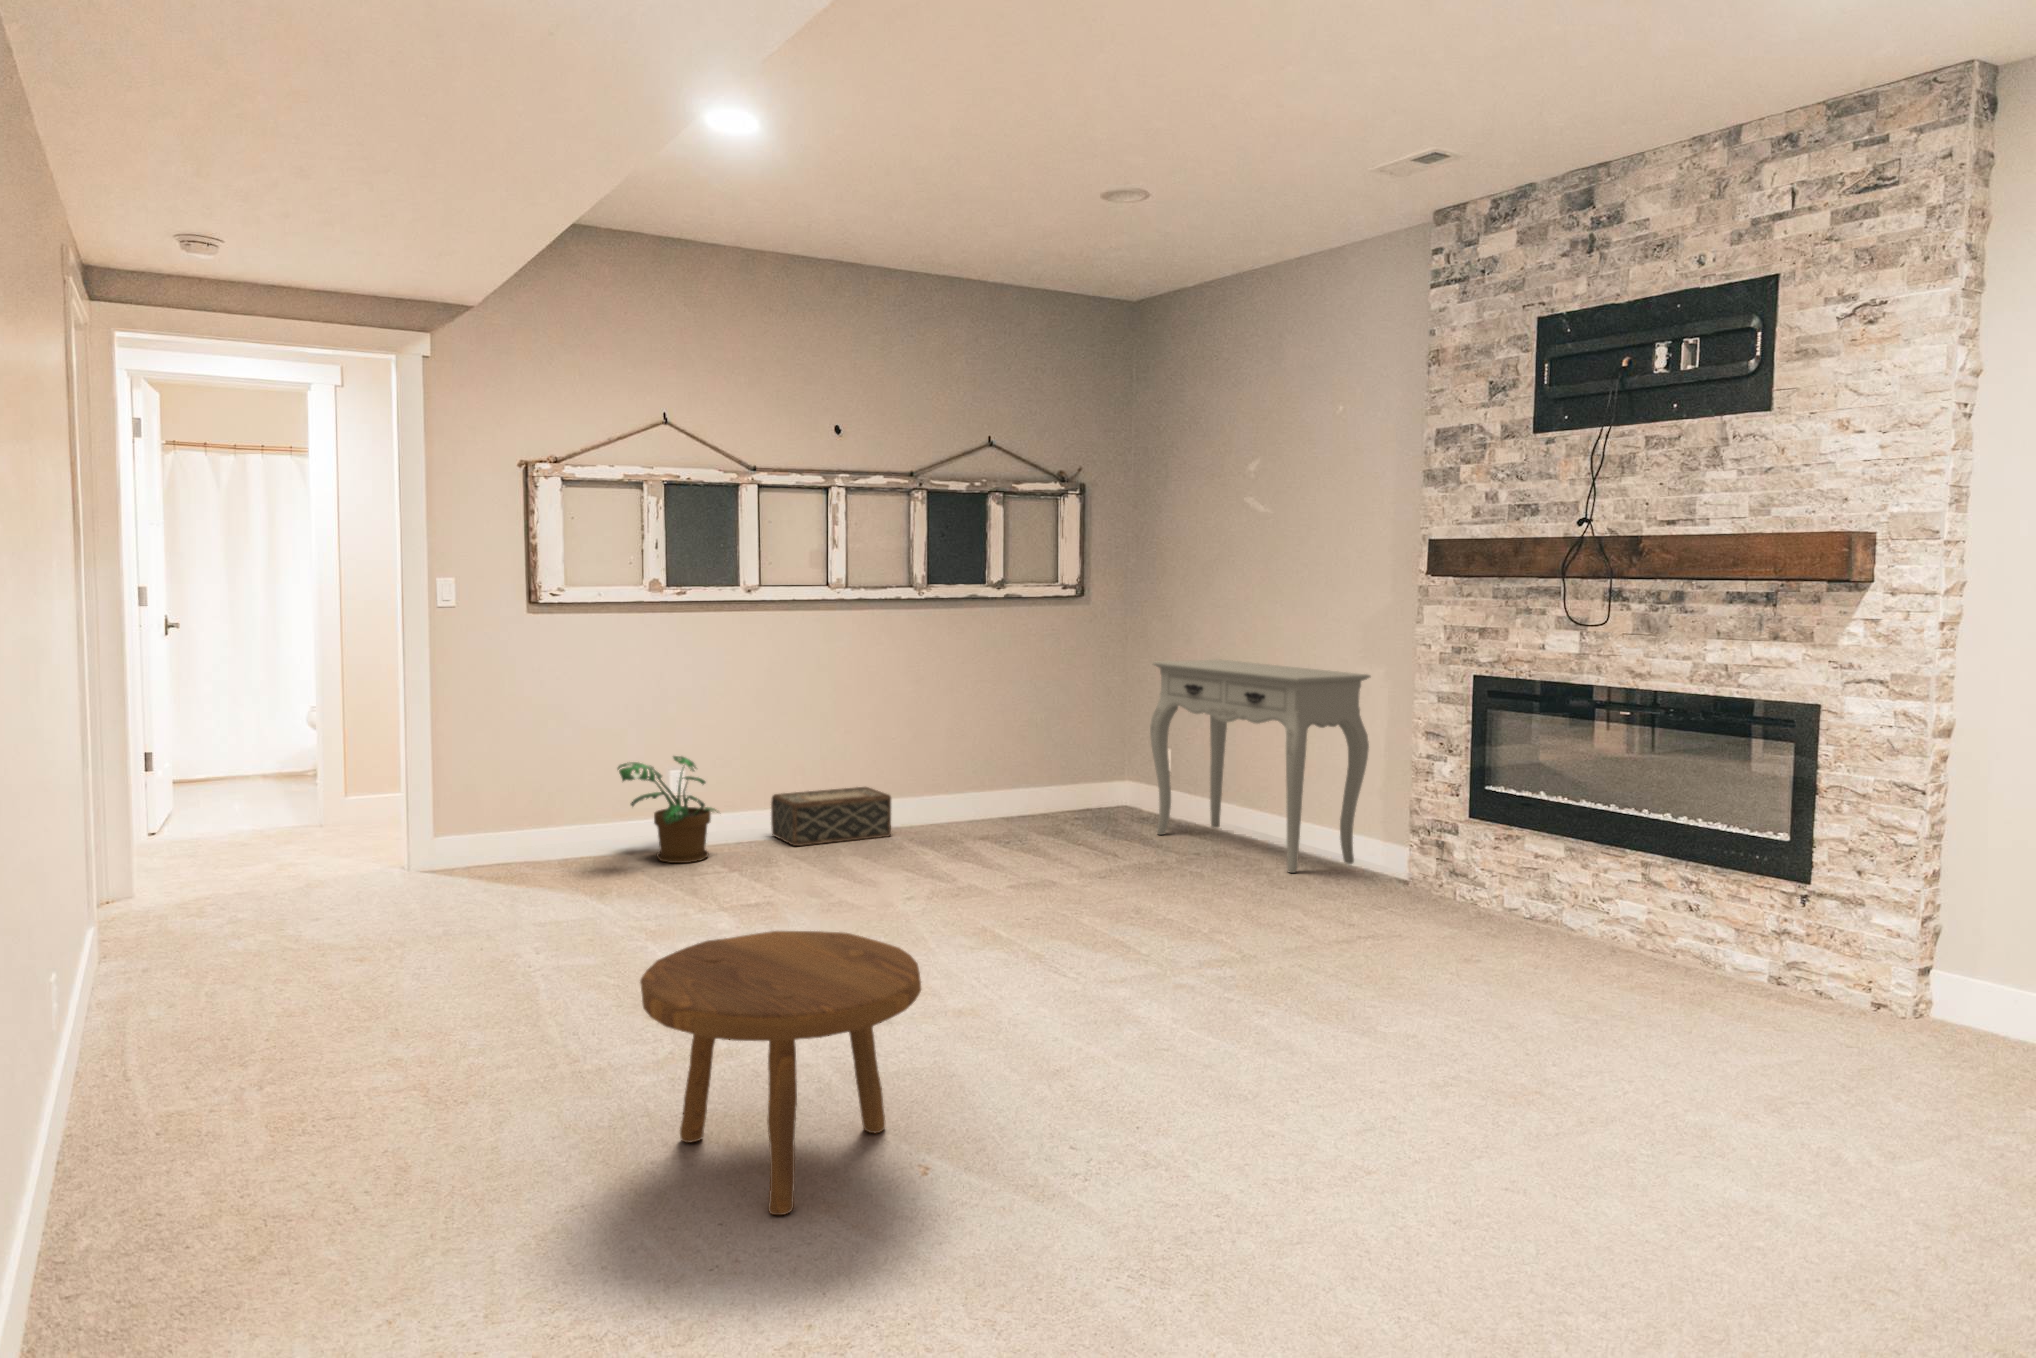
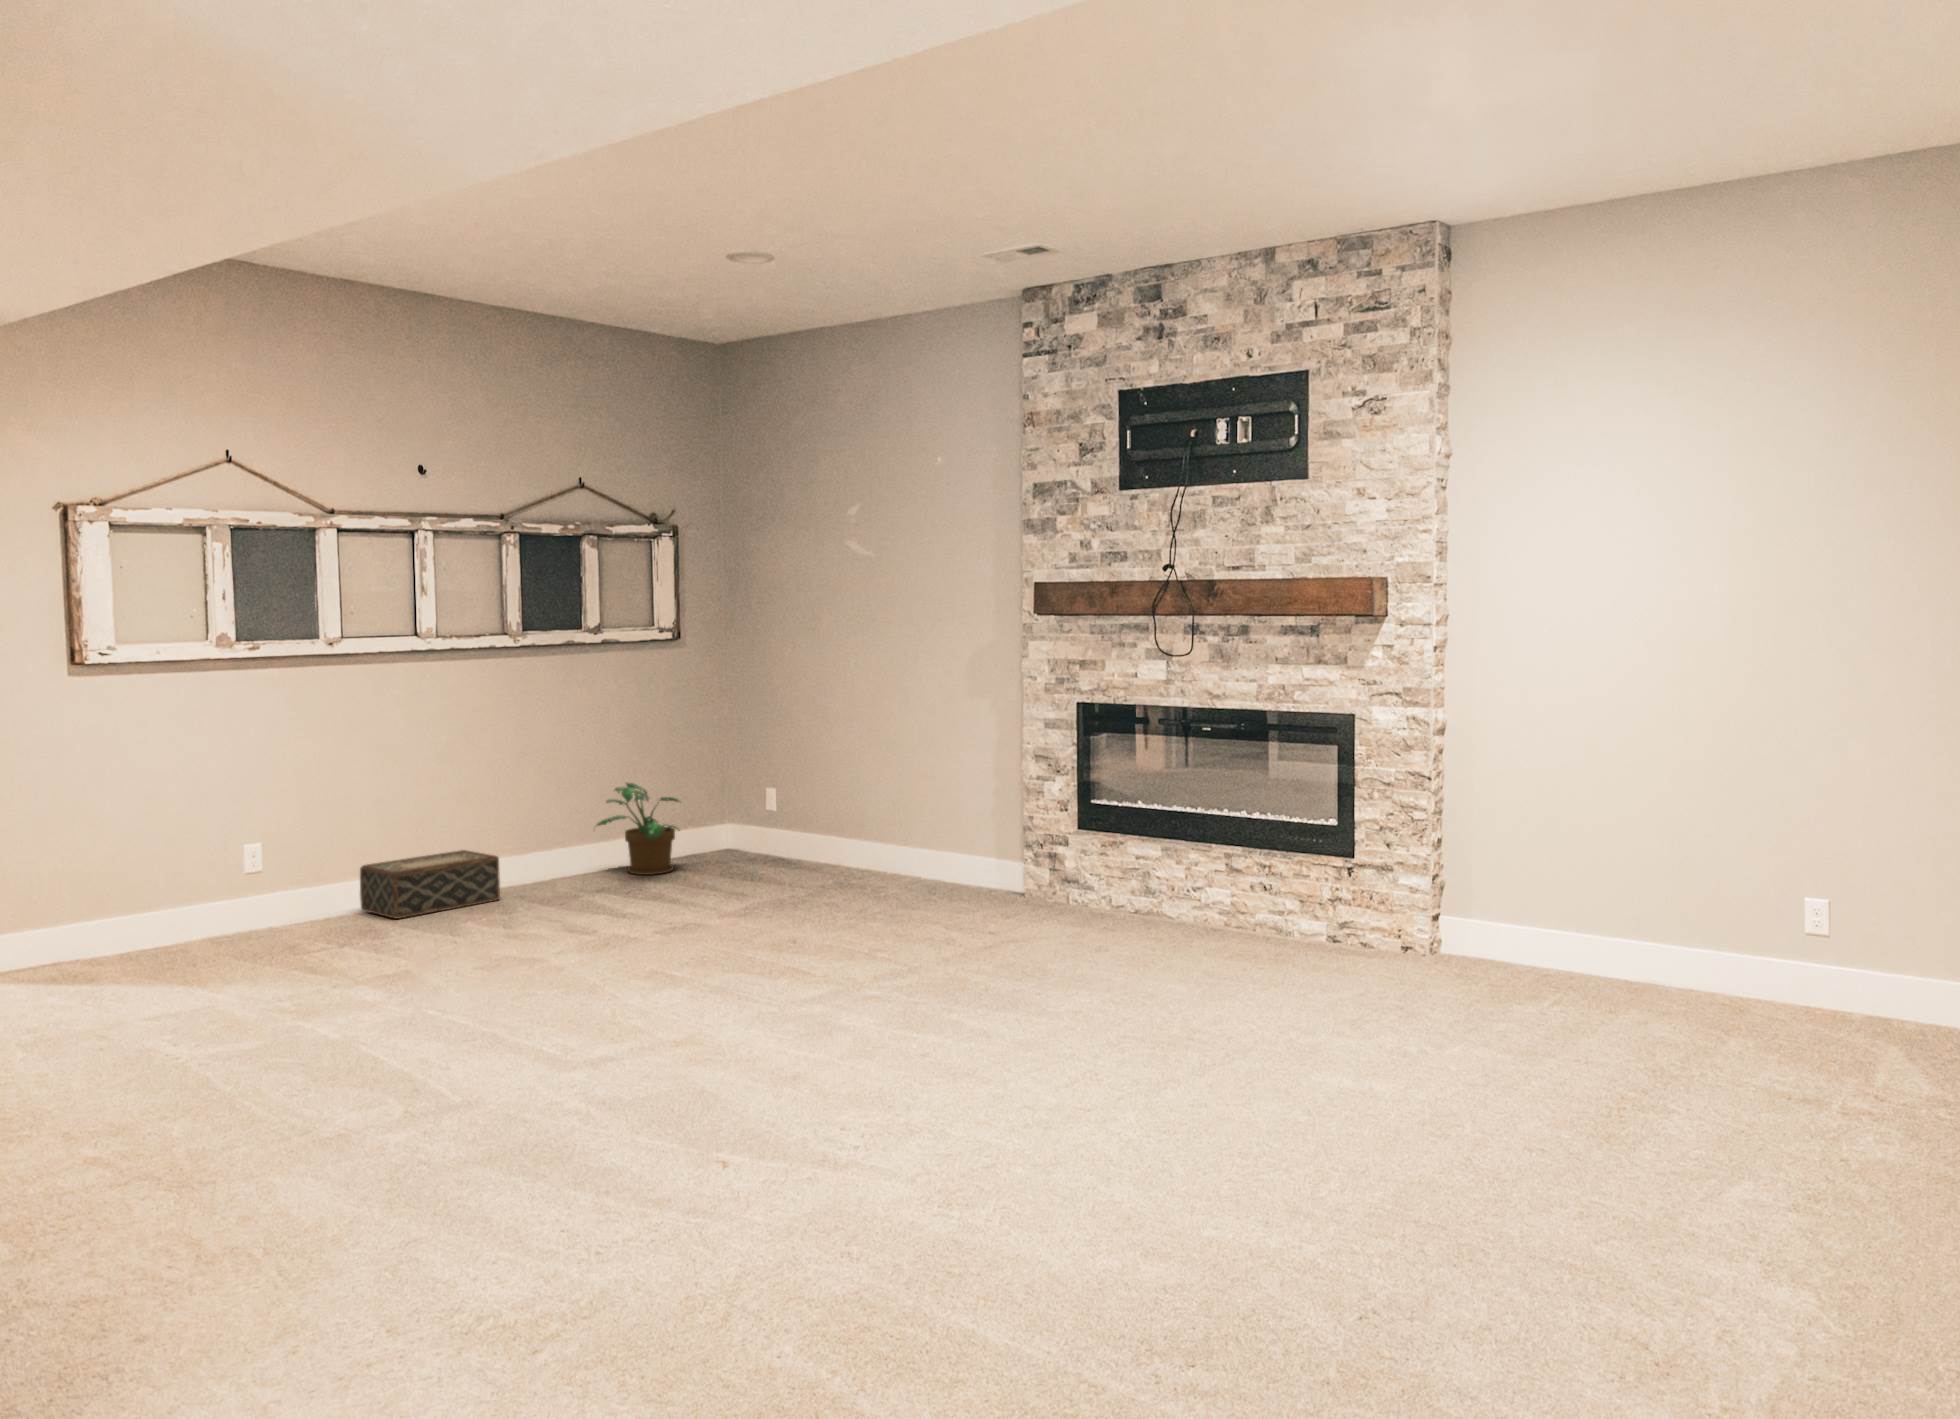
console table: present [1150,660,1370,873] -> none [768,699,983,897]
potted plant: present [618,756,716,863] -> present [596,783,681,875]
footstool: present [640,931,921,1215] -> none [438,965,709,1219]

